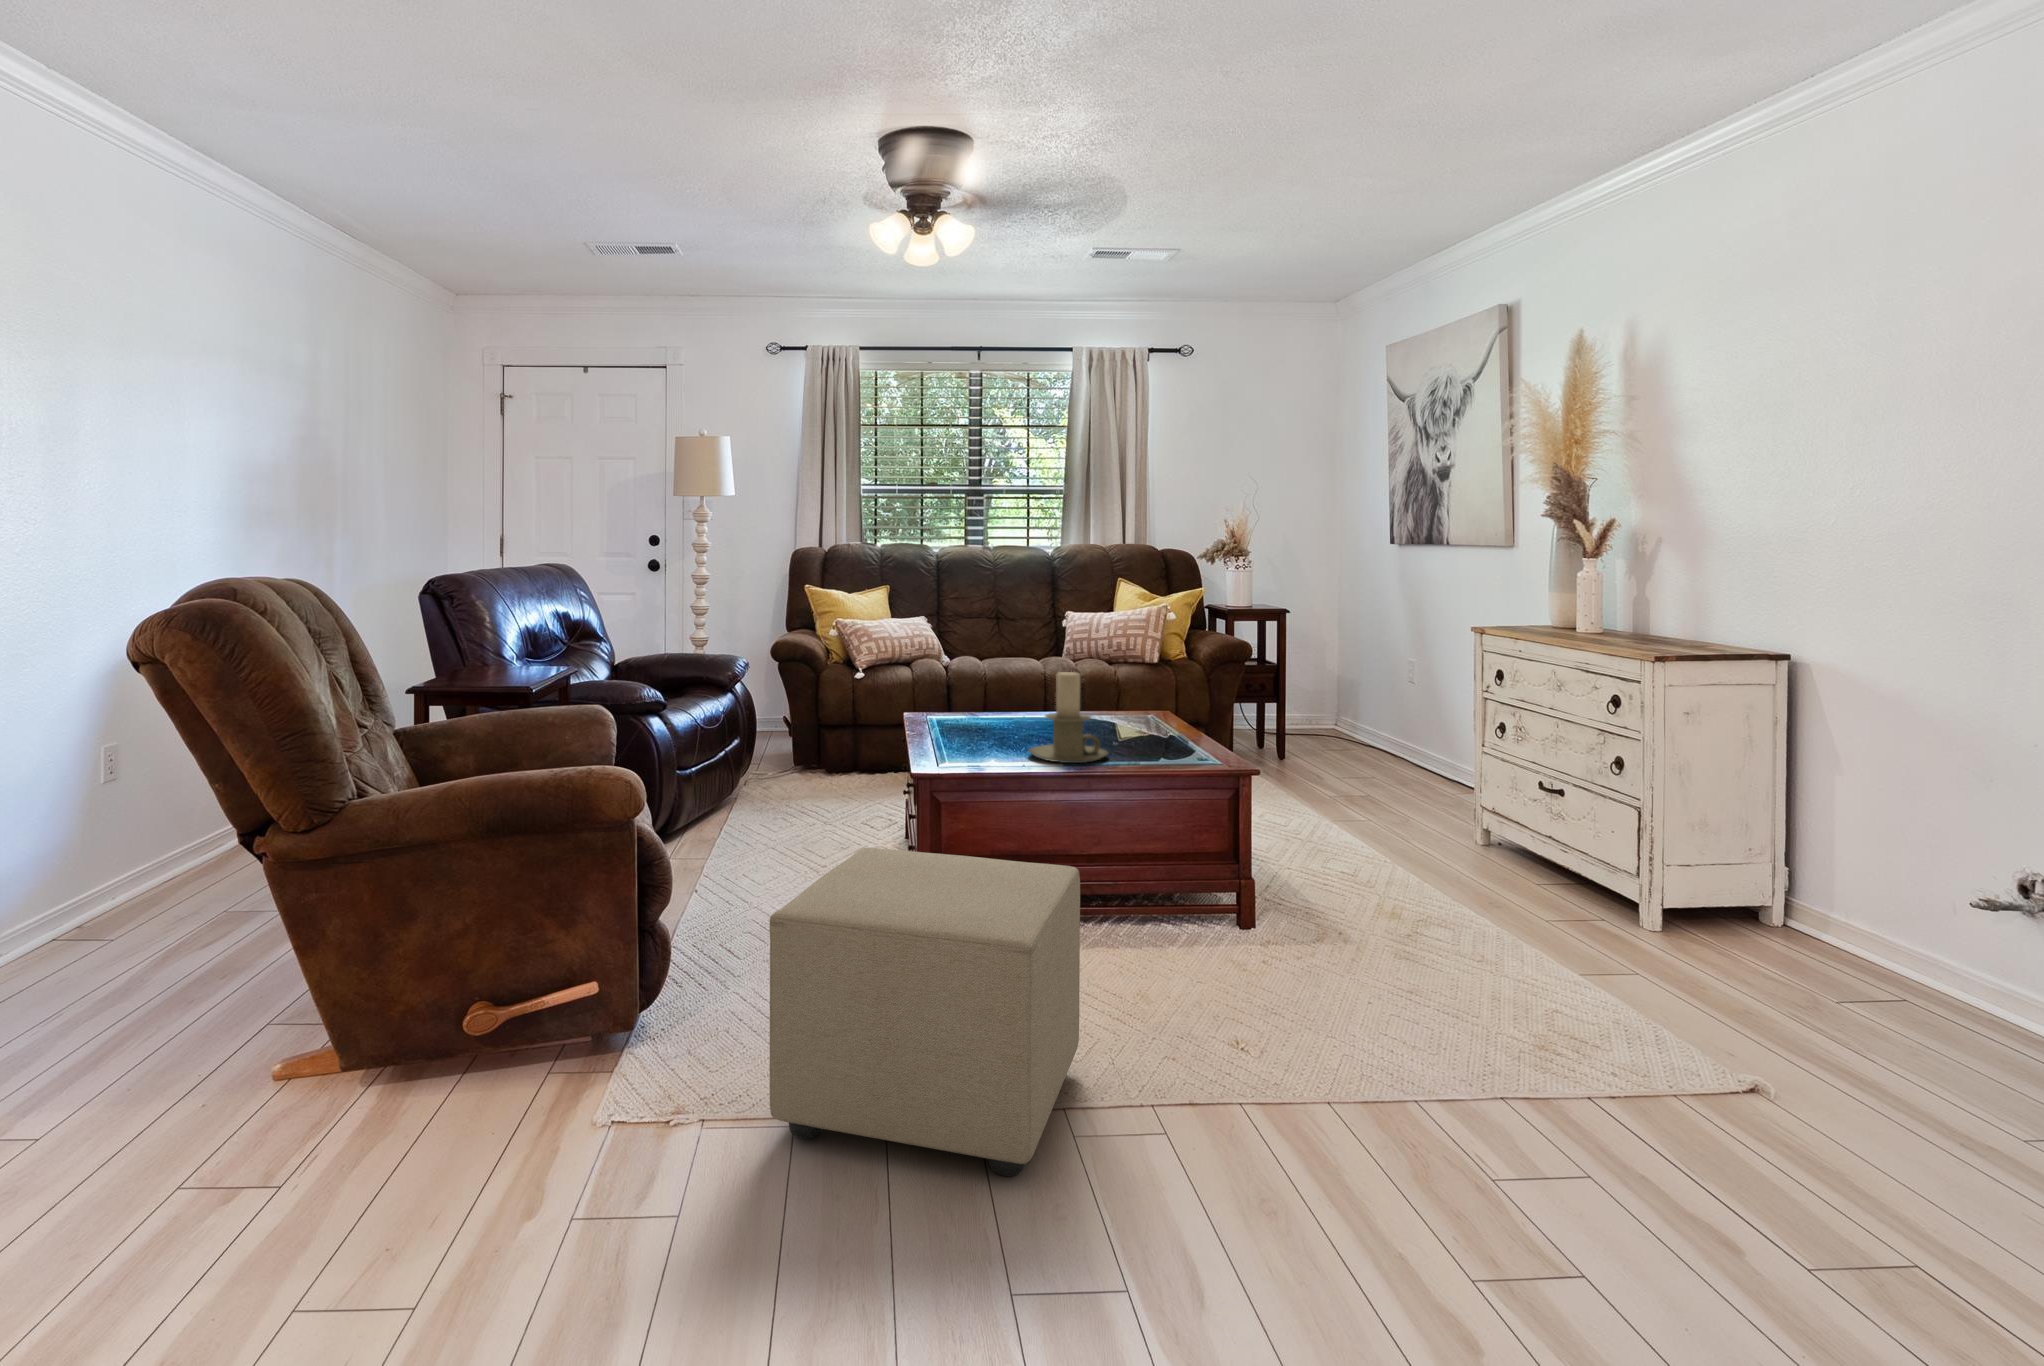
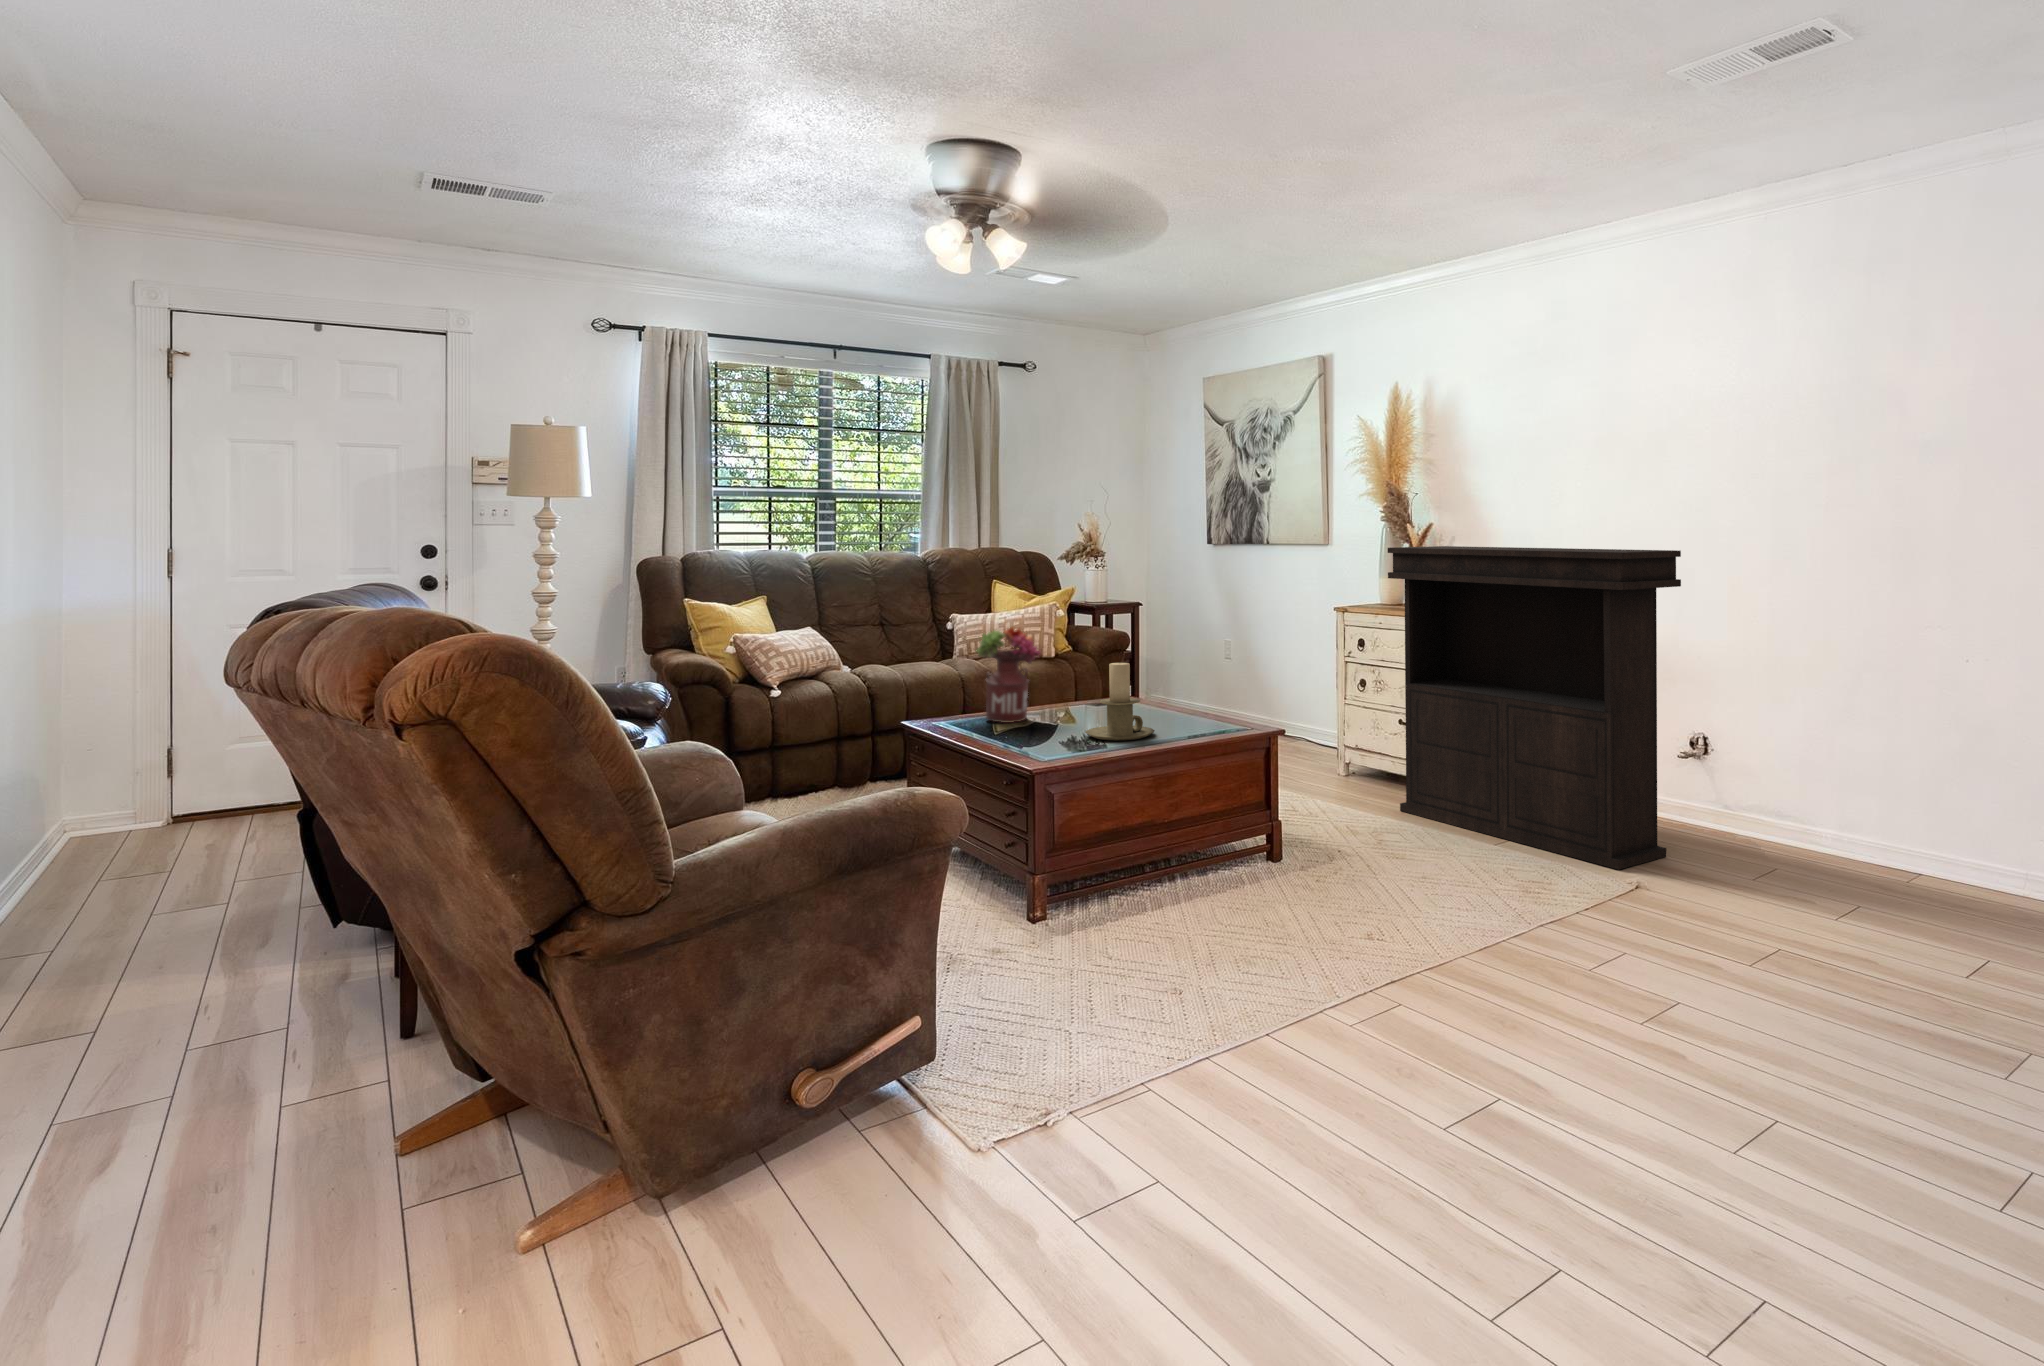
console table: none [1488,548,1928,1062] -> present [1388,546,1681,870]
flower arrangement: none [960,624,1030,729] -> present [976,627,1040,723]
ottoman: present [769,847,1080,1176] -> none [1087,807,1332,1053]

